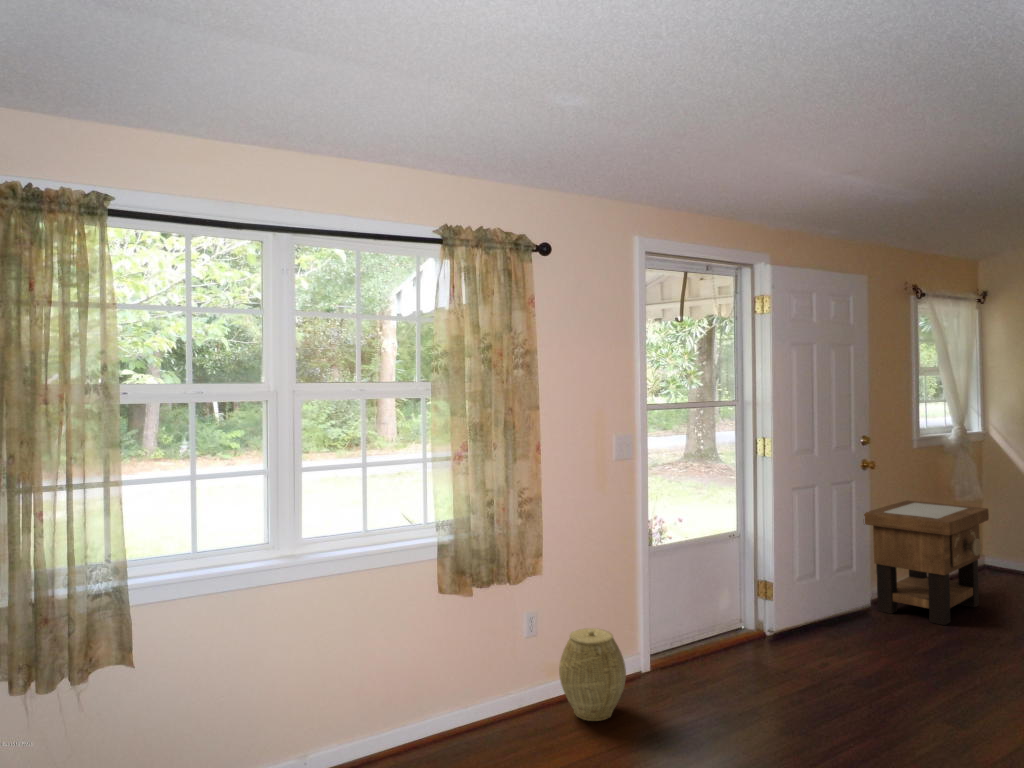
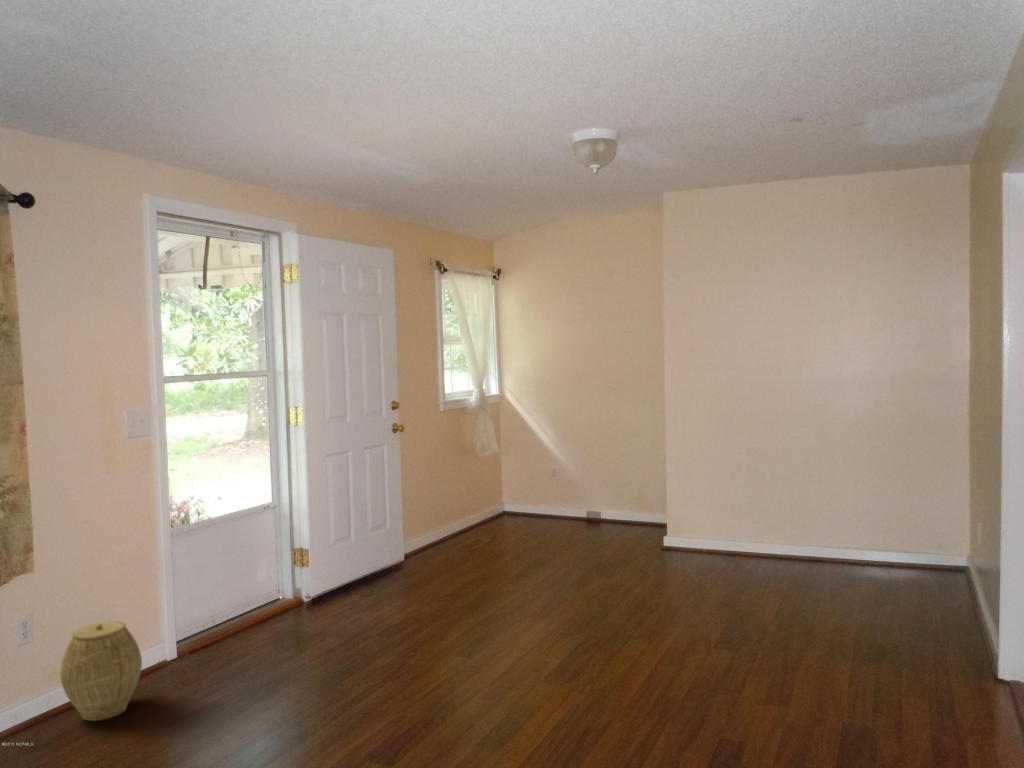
side table: present [863,500,989,625] -> none [395,459,497,566]

